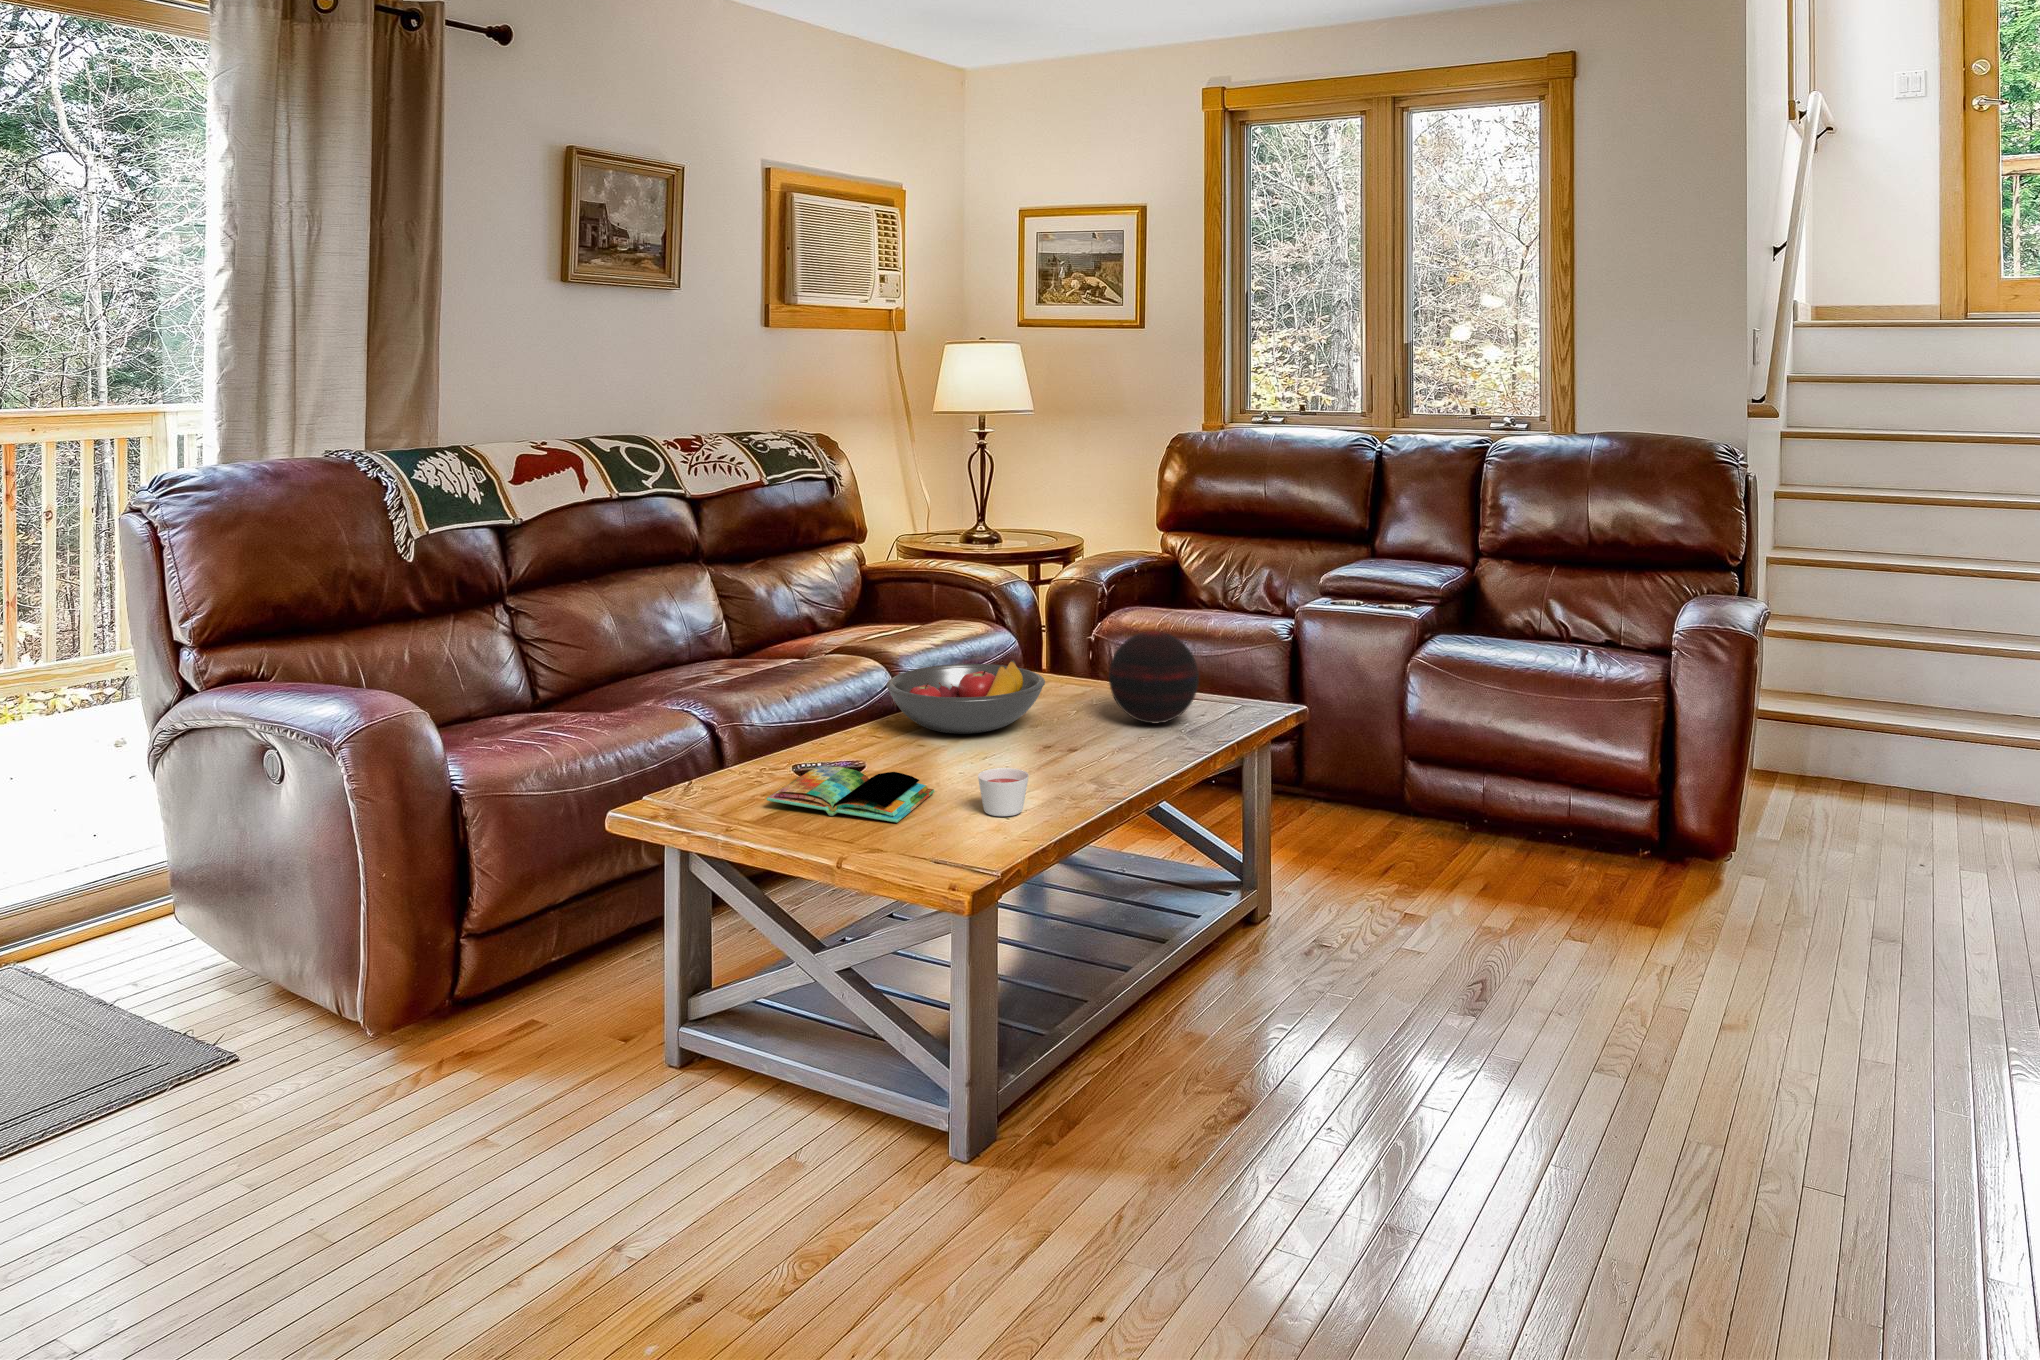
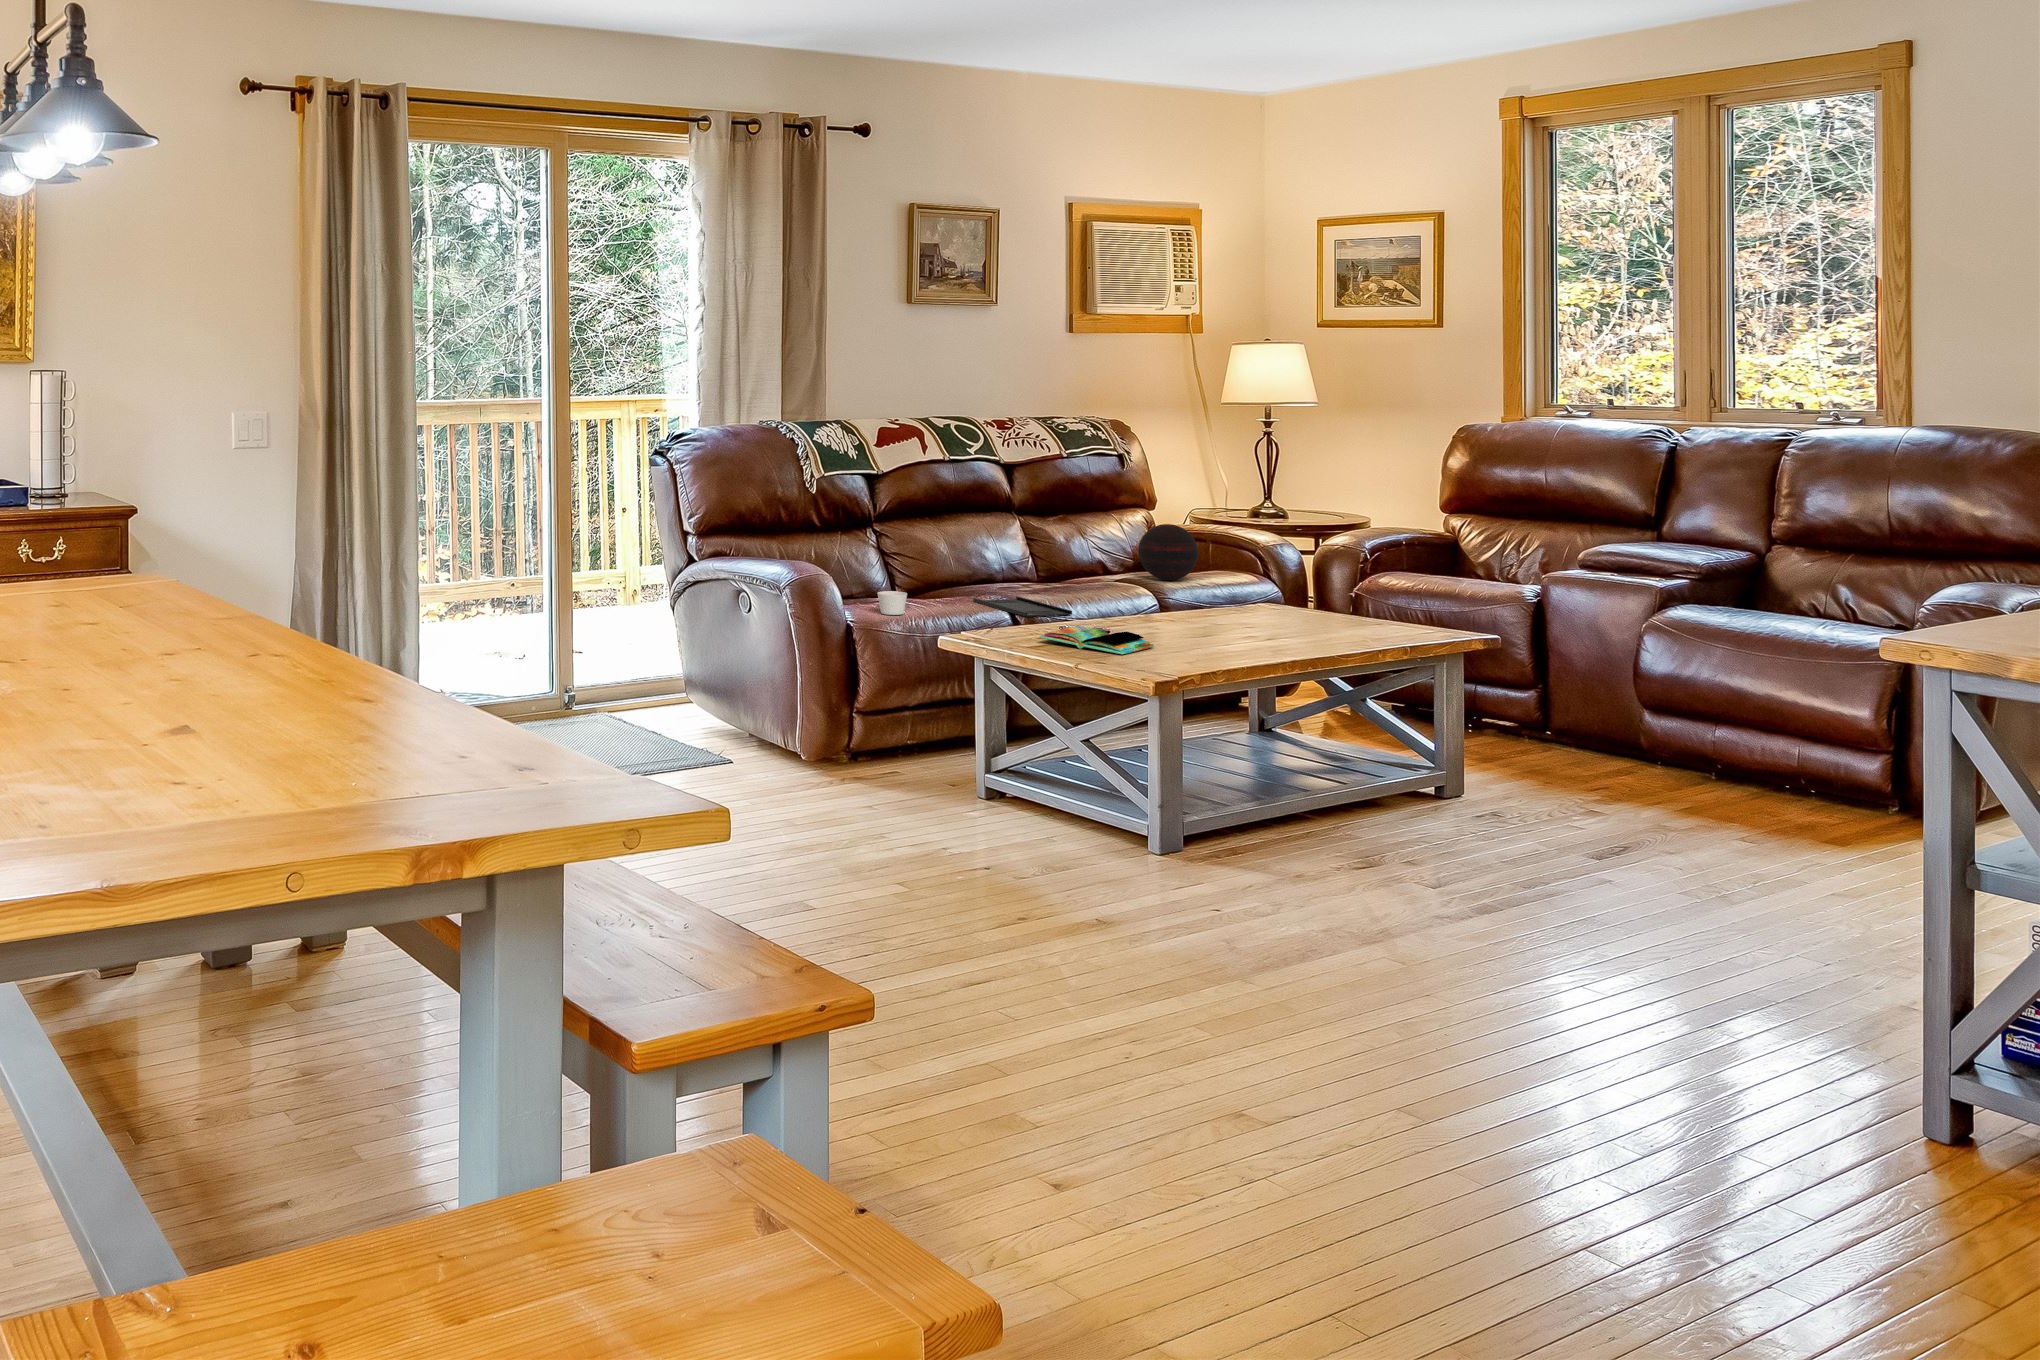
decorative orb: present [1109,631,1199,724] -> present [1138,524,1198,580]
fruit bowl: present [887,660,1045,734] -> none [1136,582,1261,627]
tray: none [654,695,798,741] -> present [973,596,1072,617]
candle: present [978,768,1029,816] -> present [878,591,907,615]

